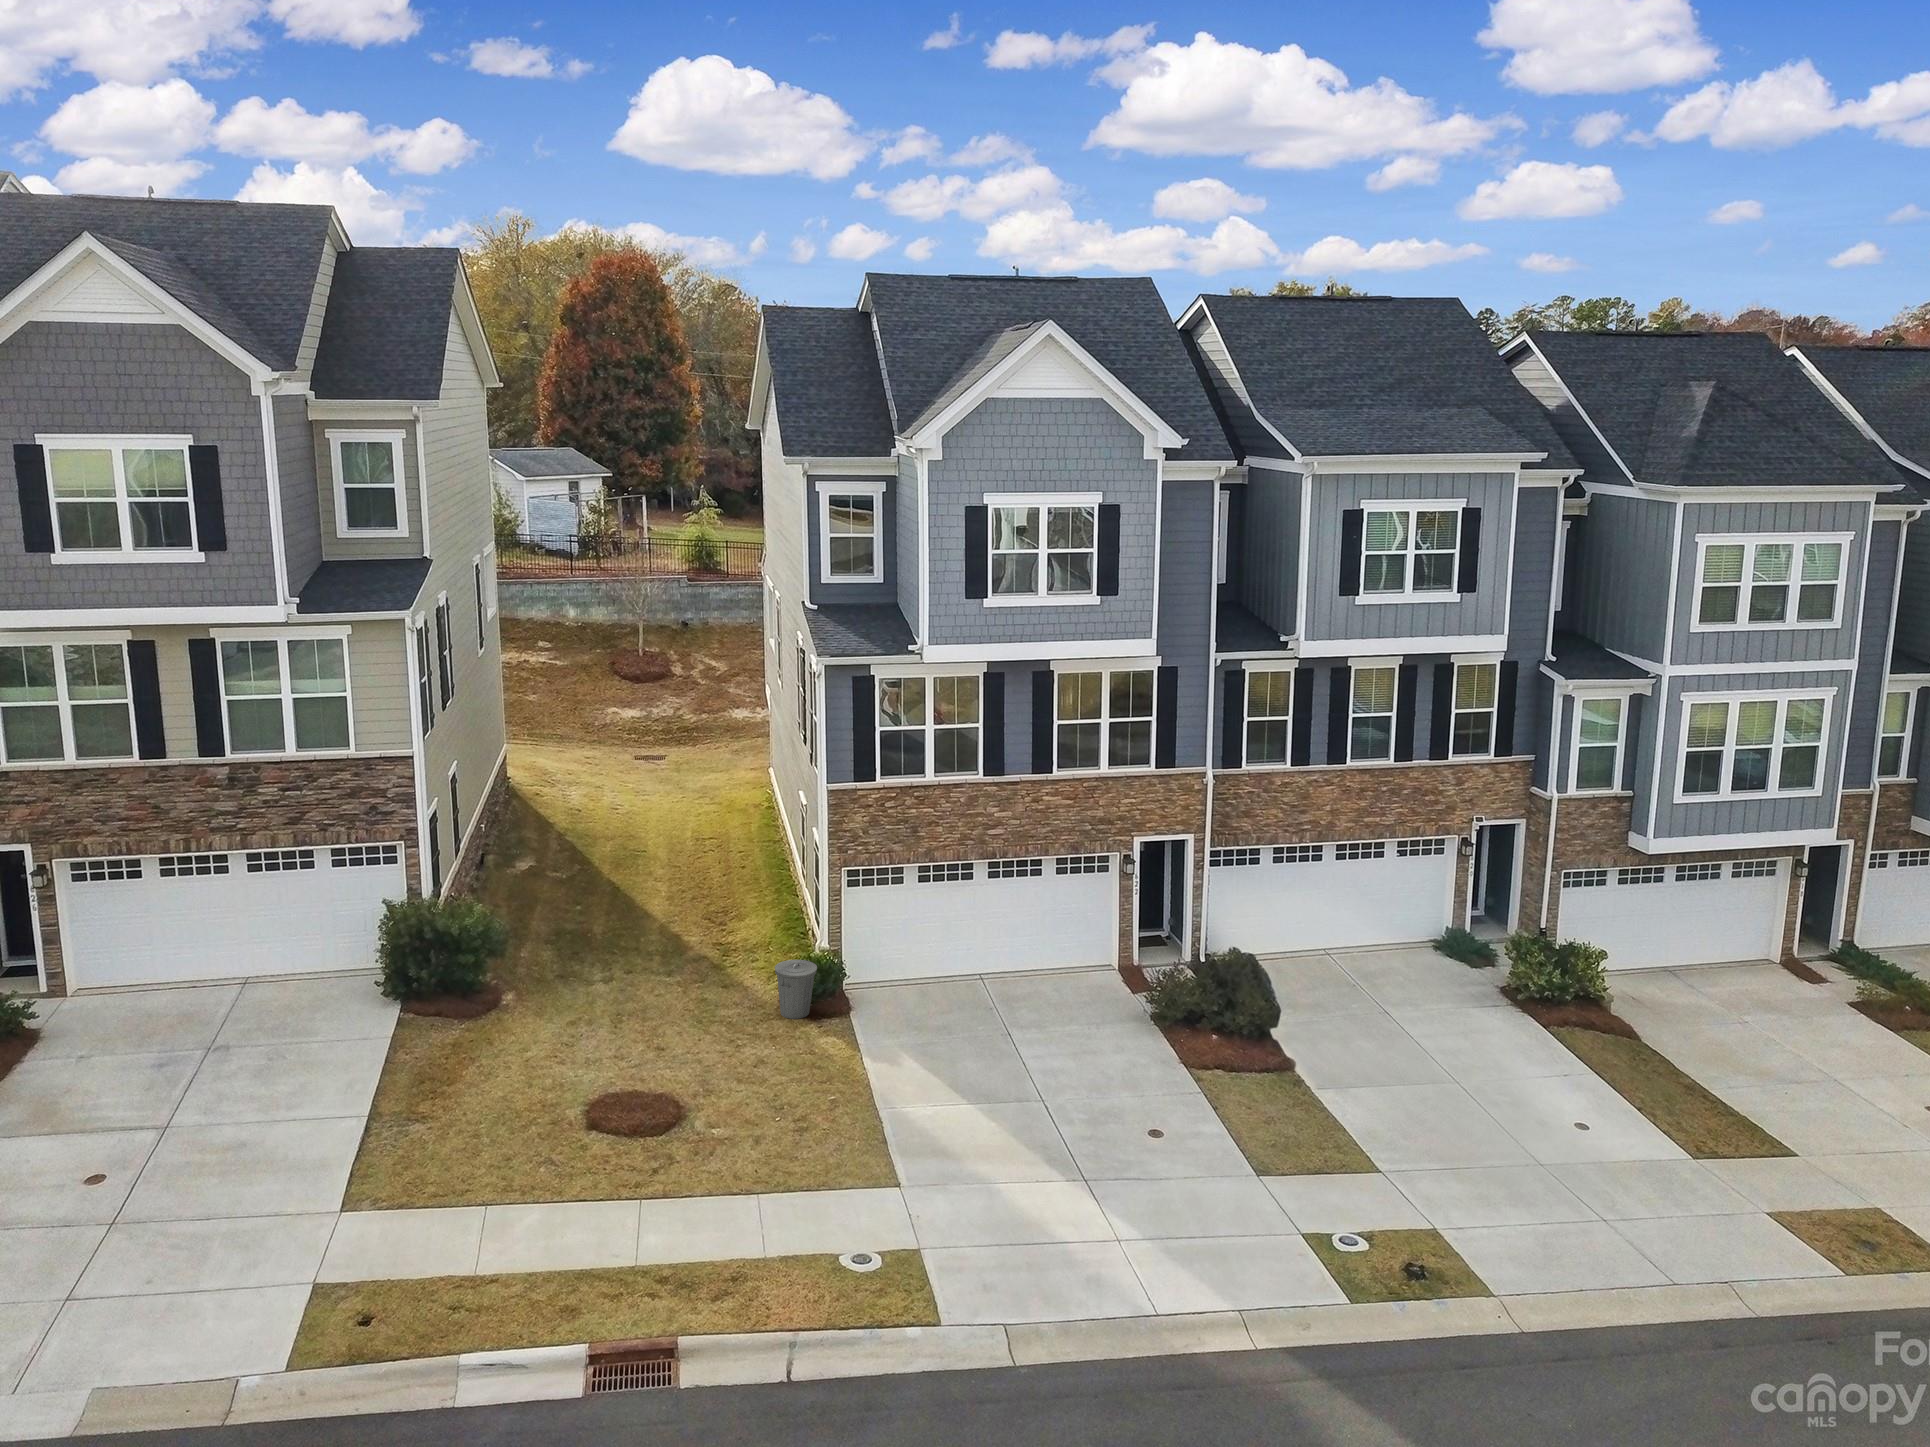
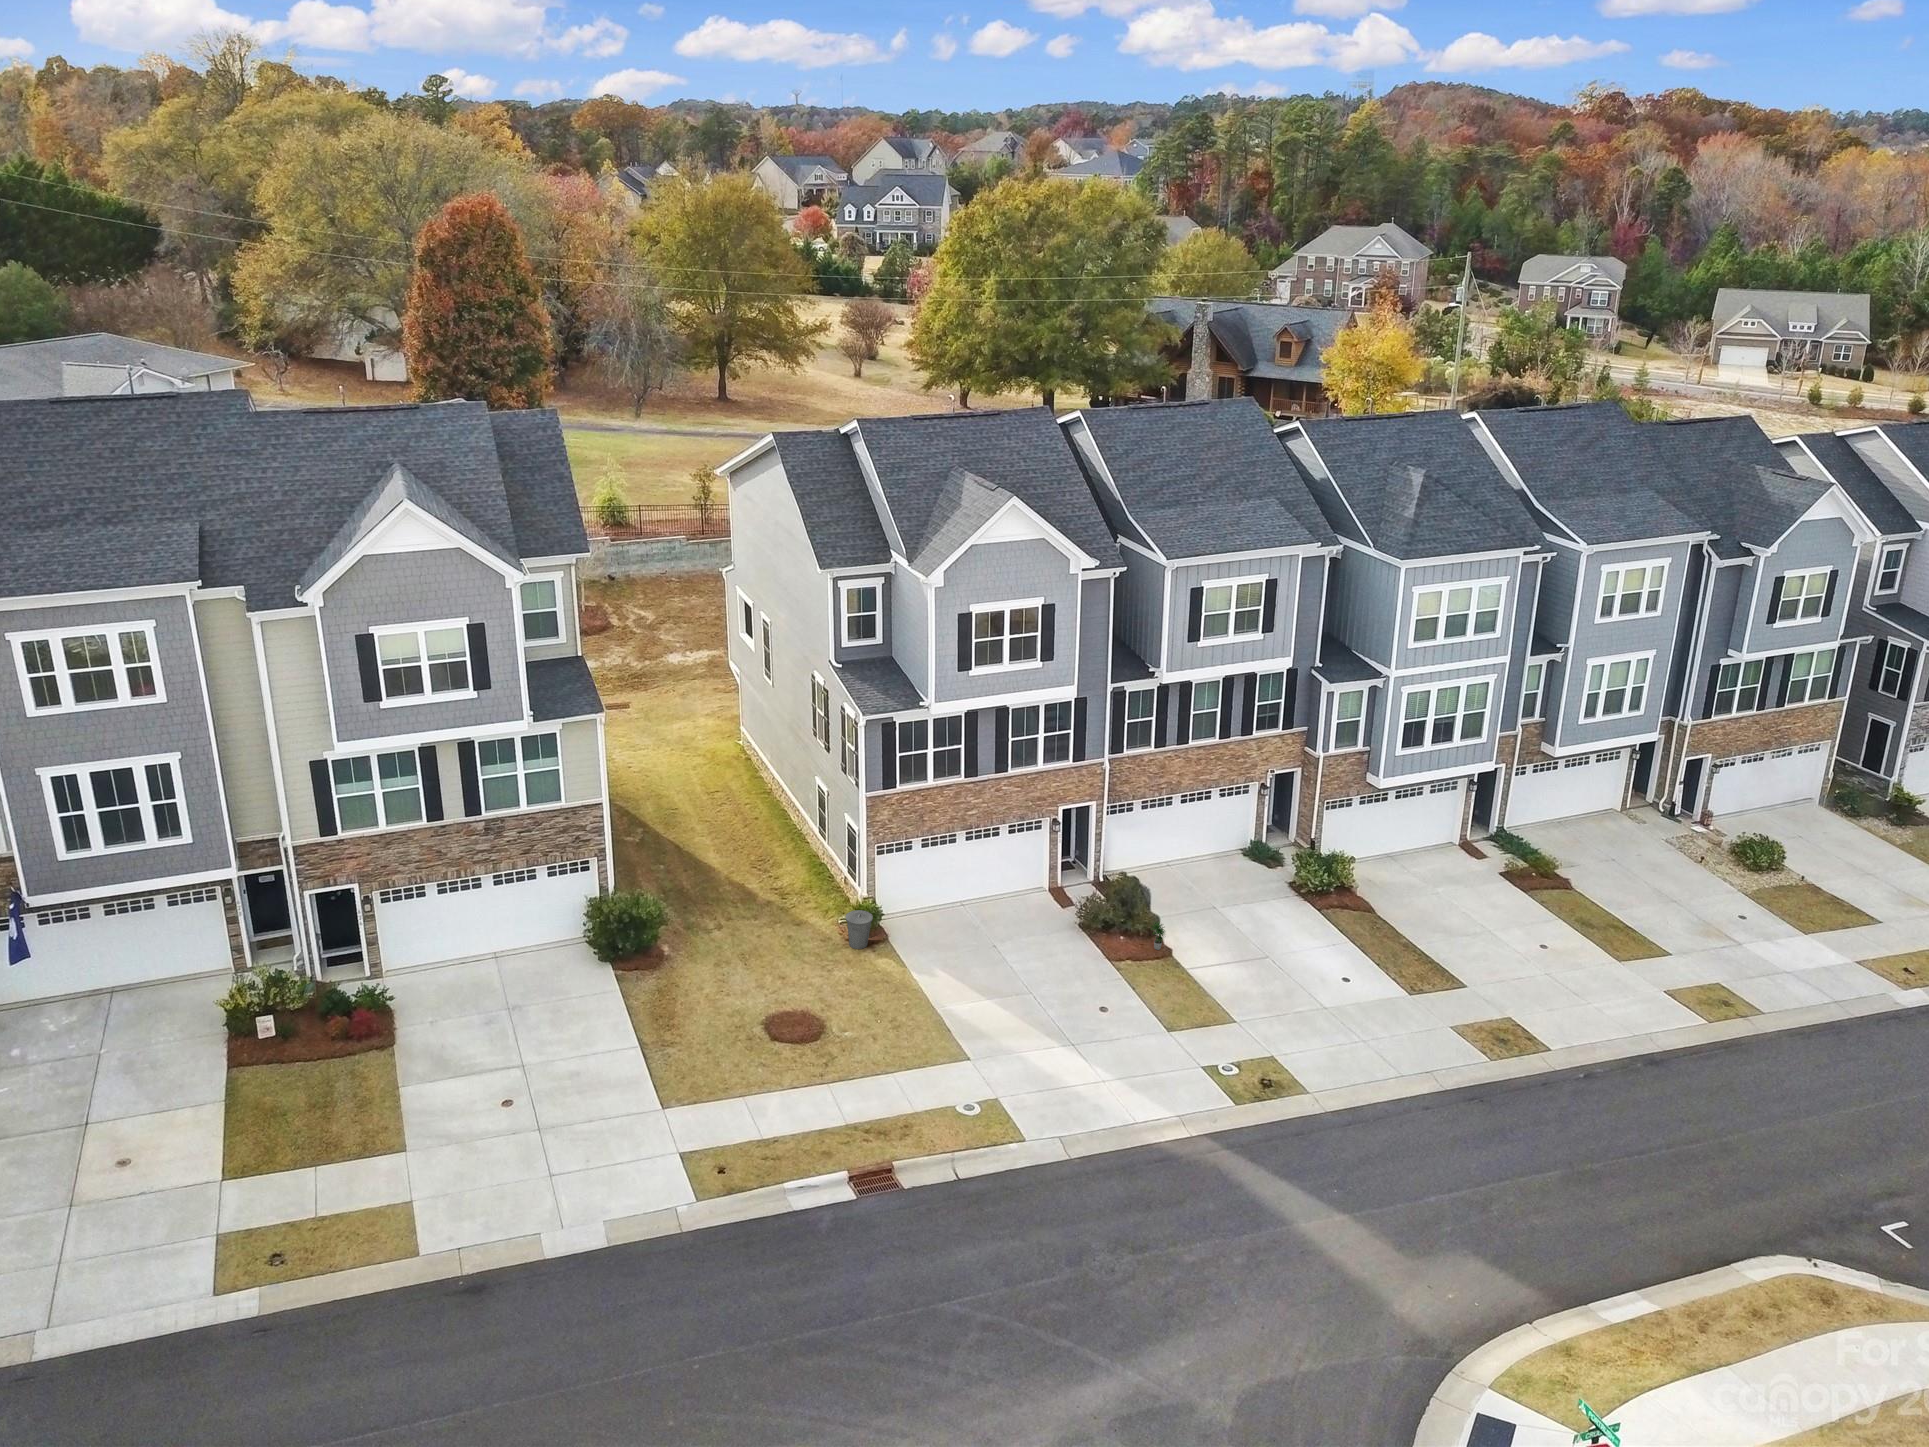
potted plant: none [1255,1008,1286,1059] -> present [1151,921,1165,950]

